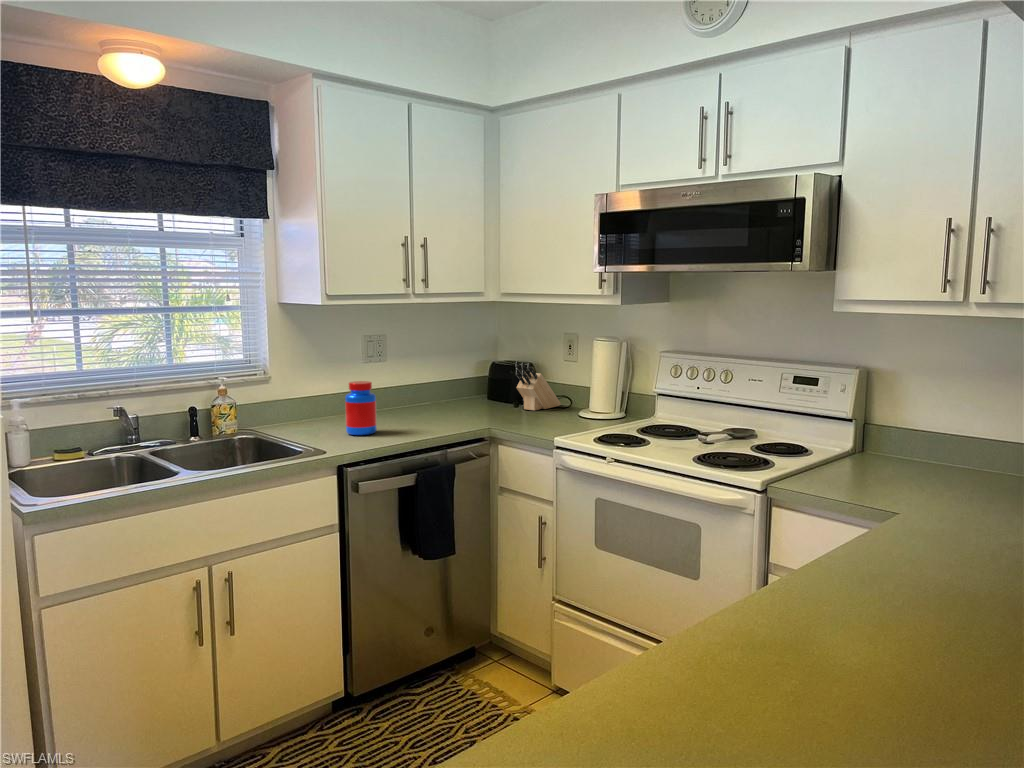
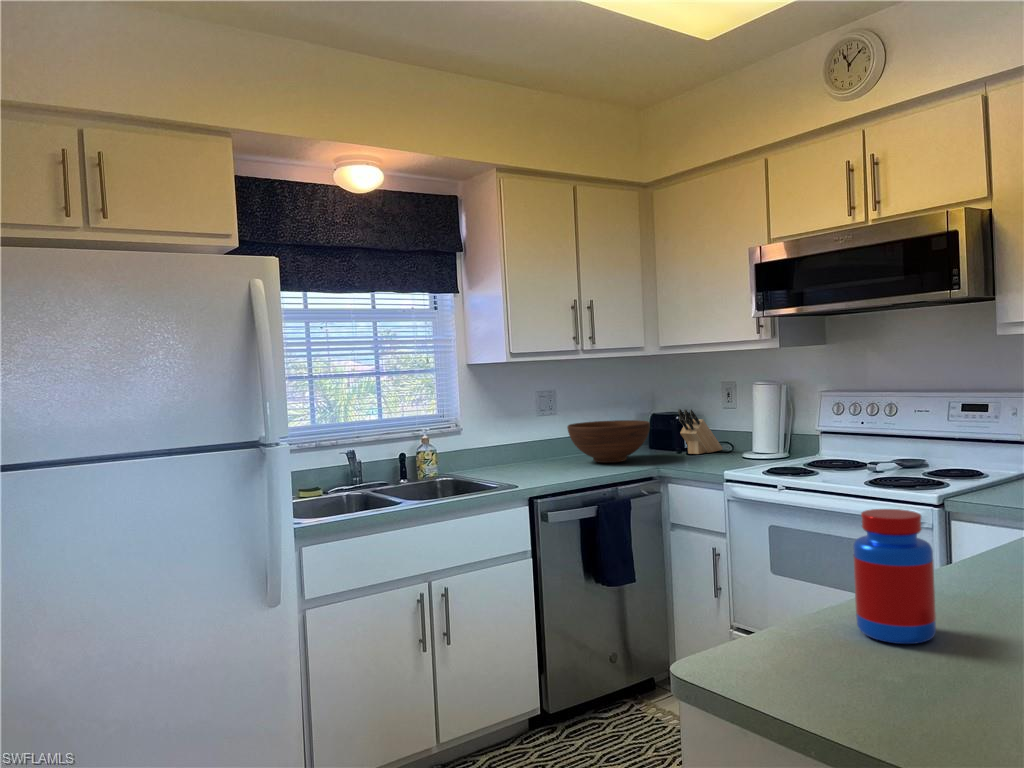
fruit bowl: none [392,371,483,419] -> present [567,420,650,463]
jar: present [345,381,377,435] -> present [853,509,936,644]

